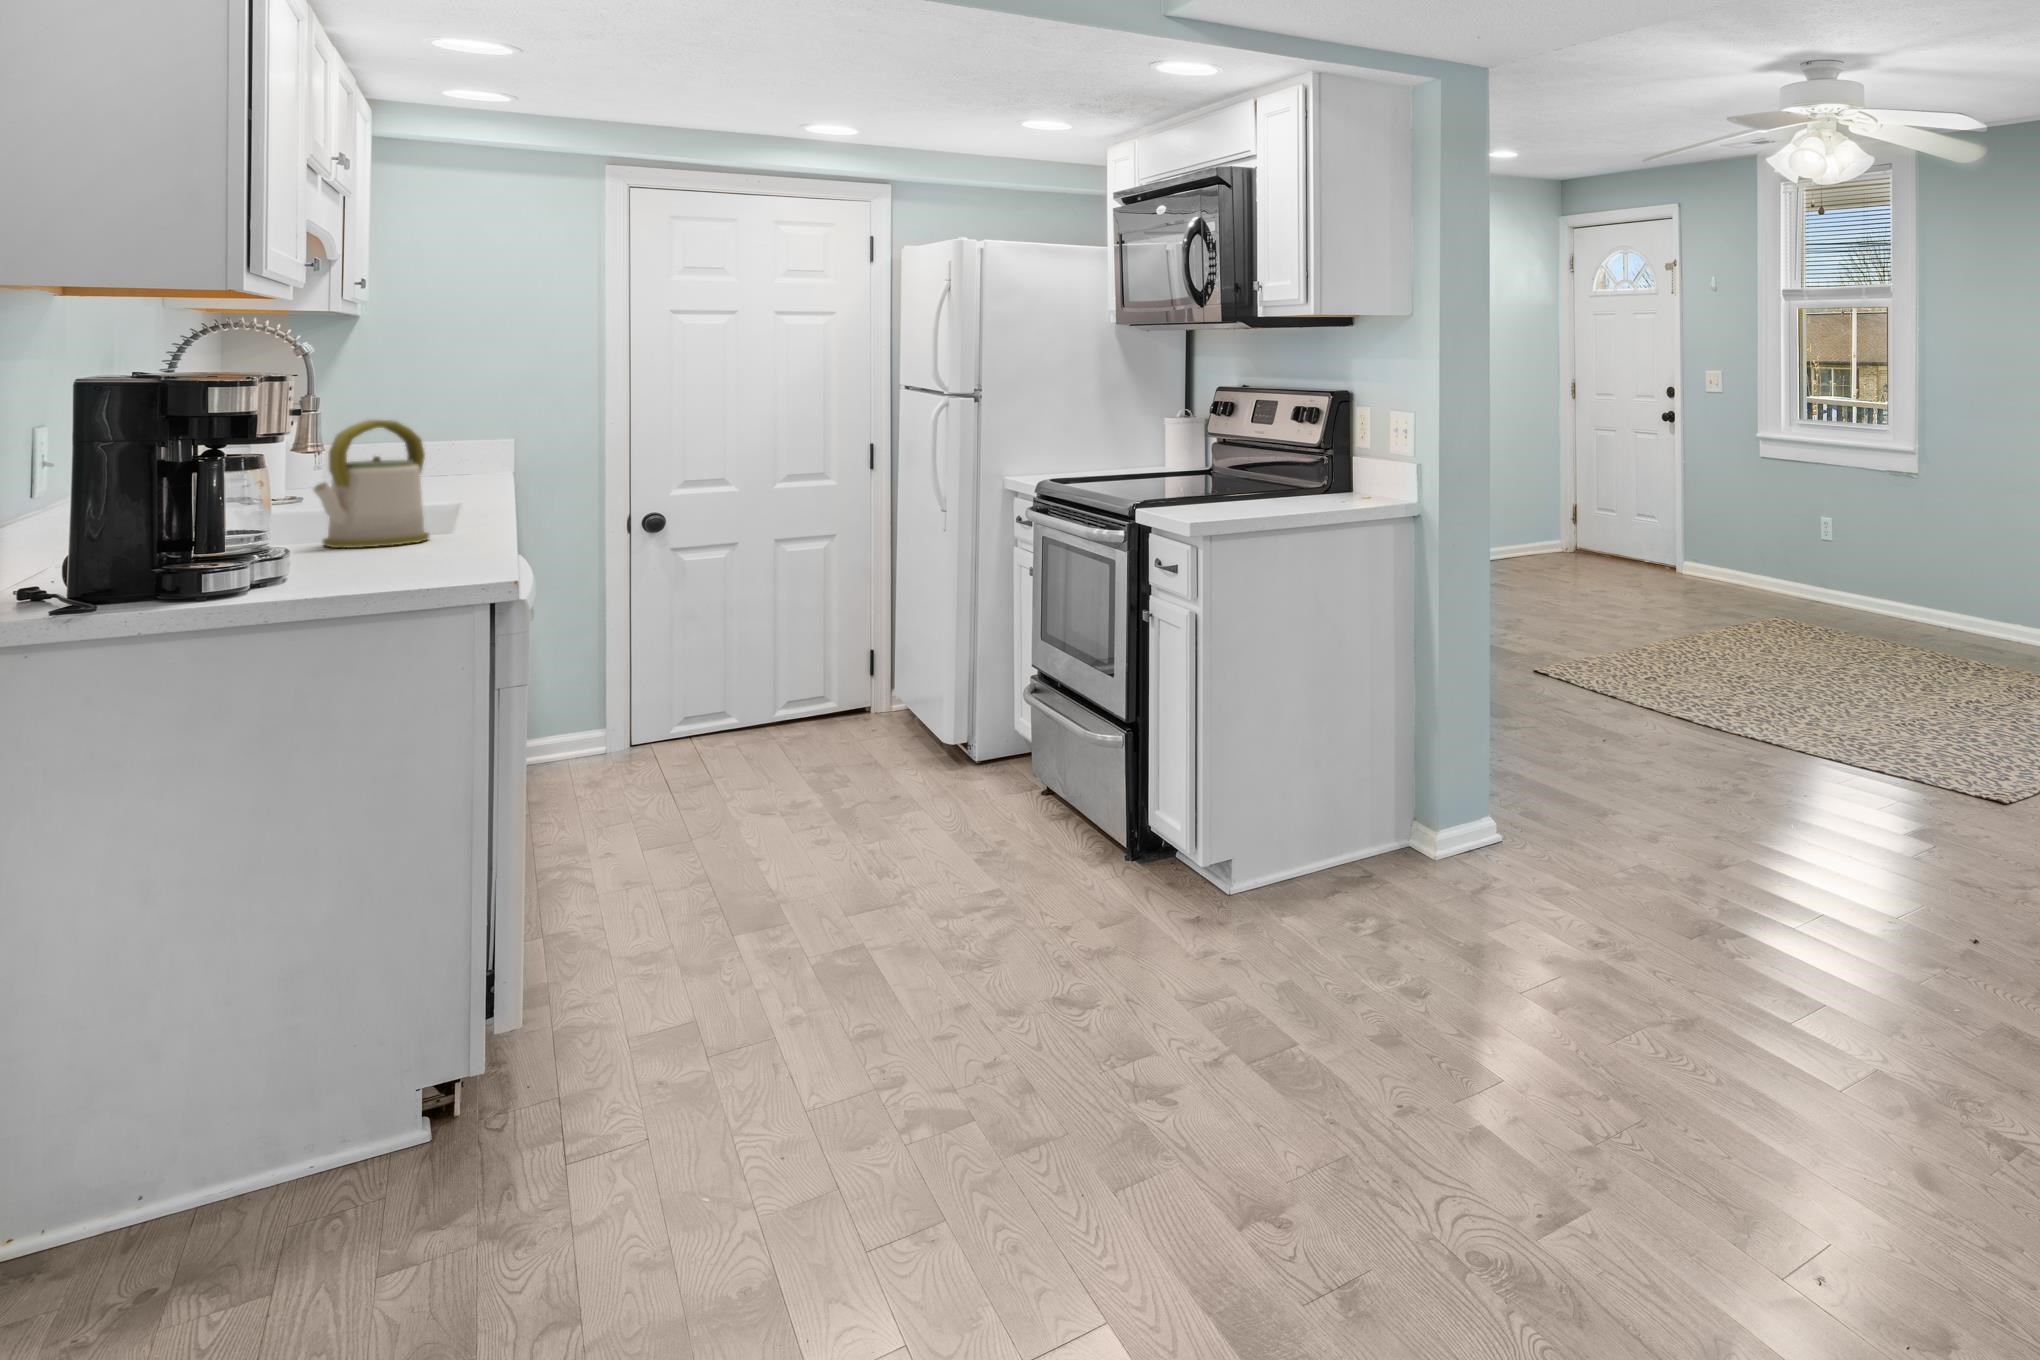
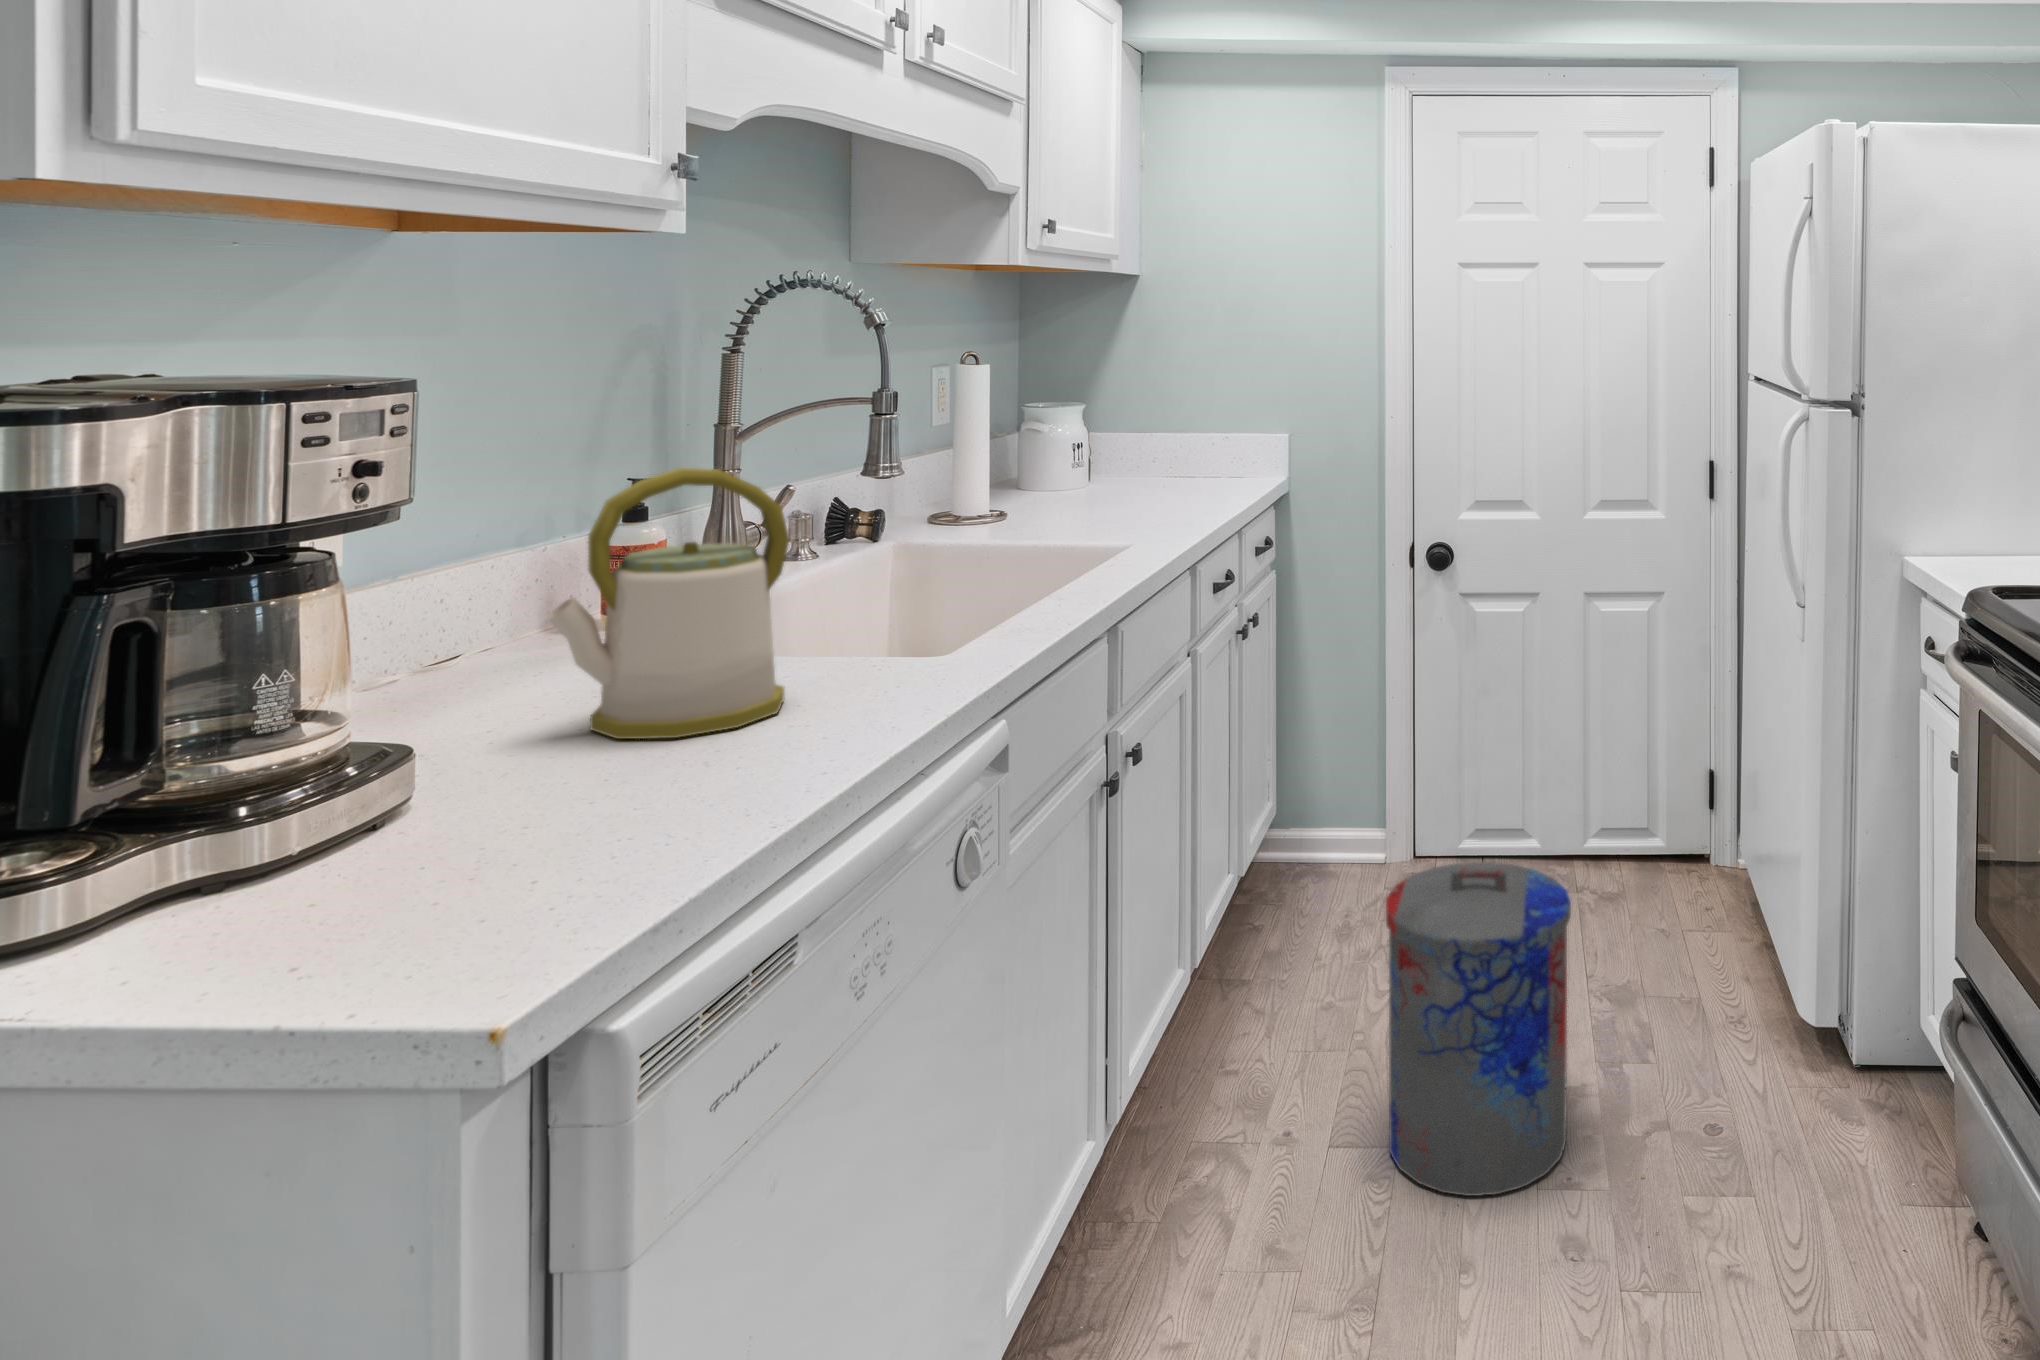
trash can: none [688,665,810,843] -> present [1386,862,1571,1196]

